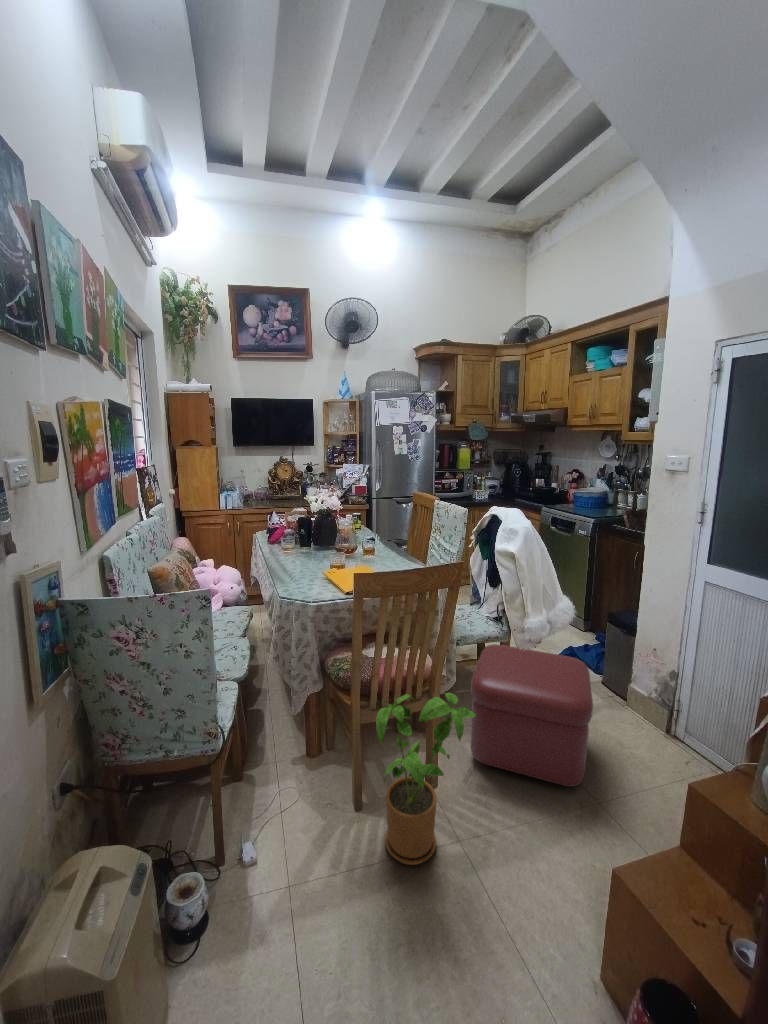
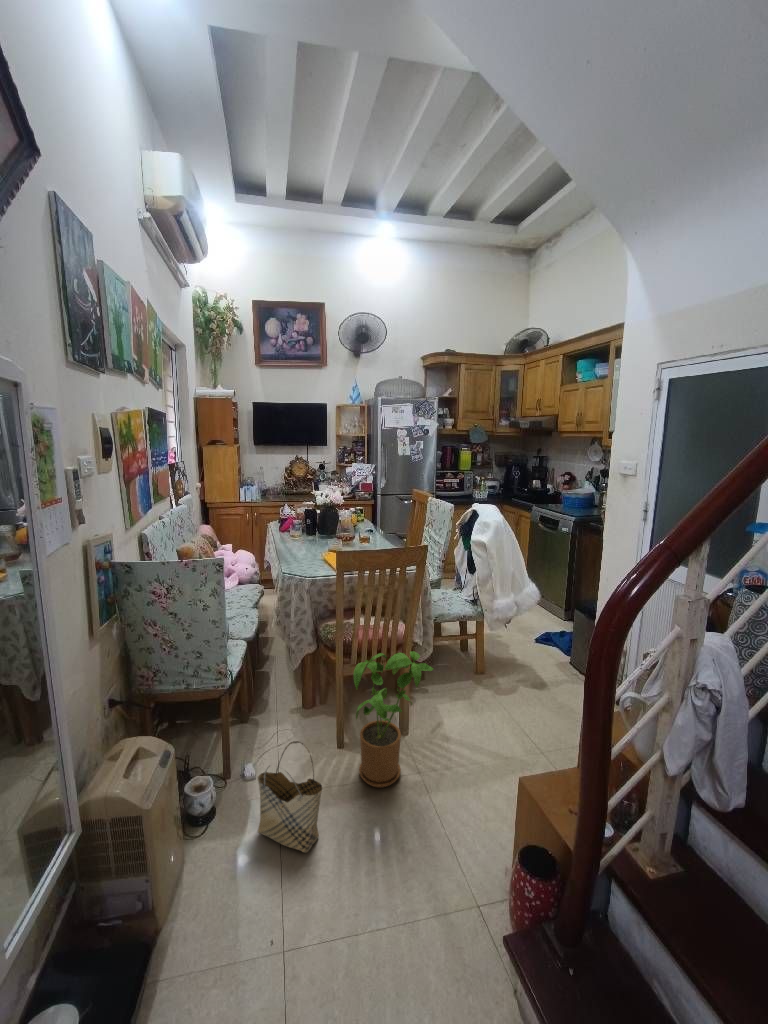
ottoman: present [471,644,593,787] -> none [440,622,545,740]
woven basket: none [263,823,350,975] -> present [258,741,322,853]

